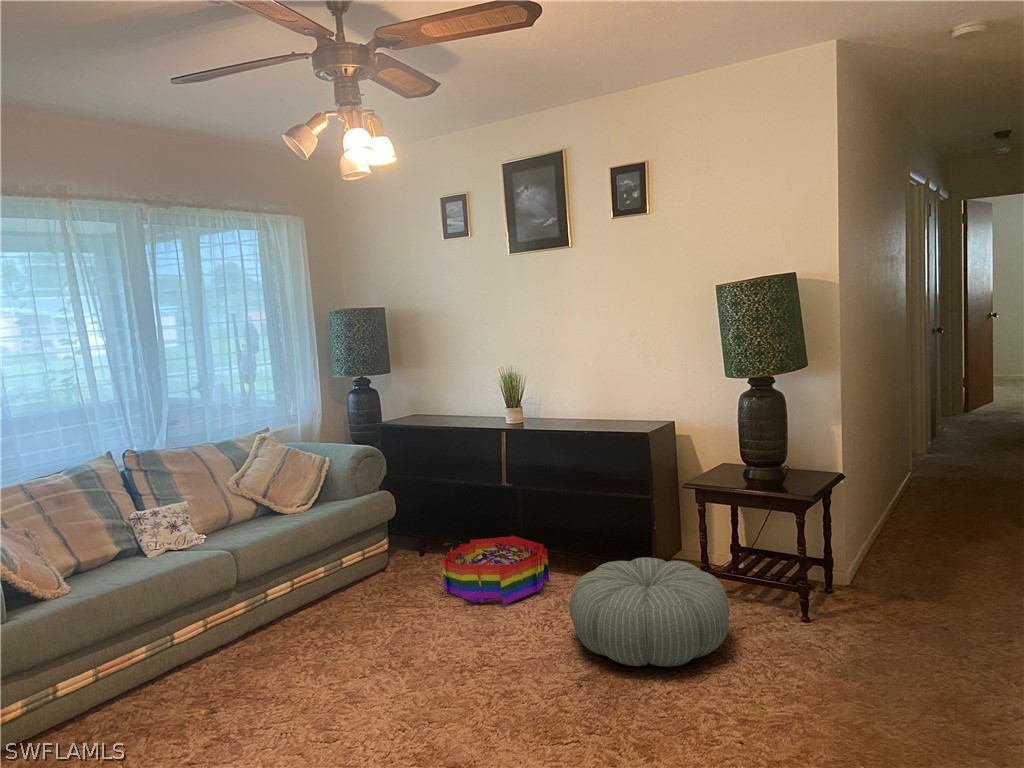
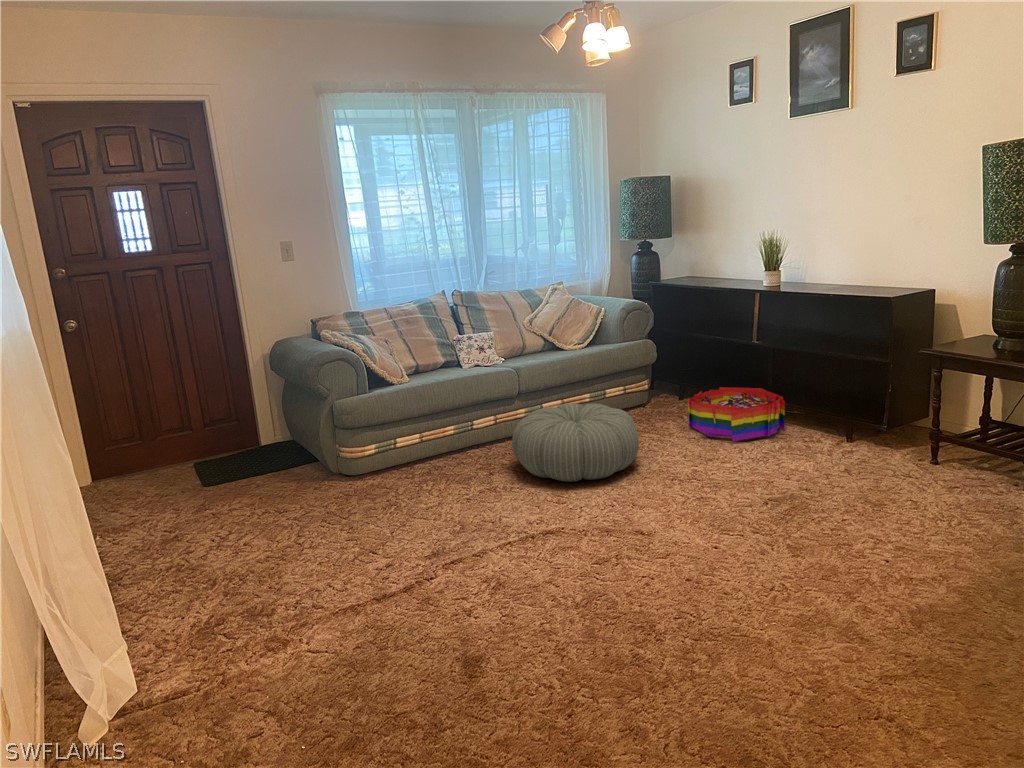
pouf: present [570,557,730,667] -> present [512,404,639,482]

